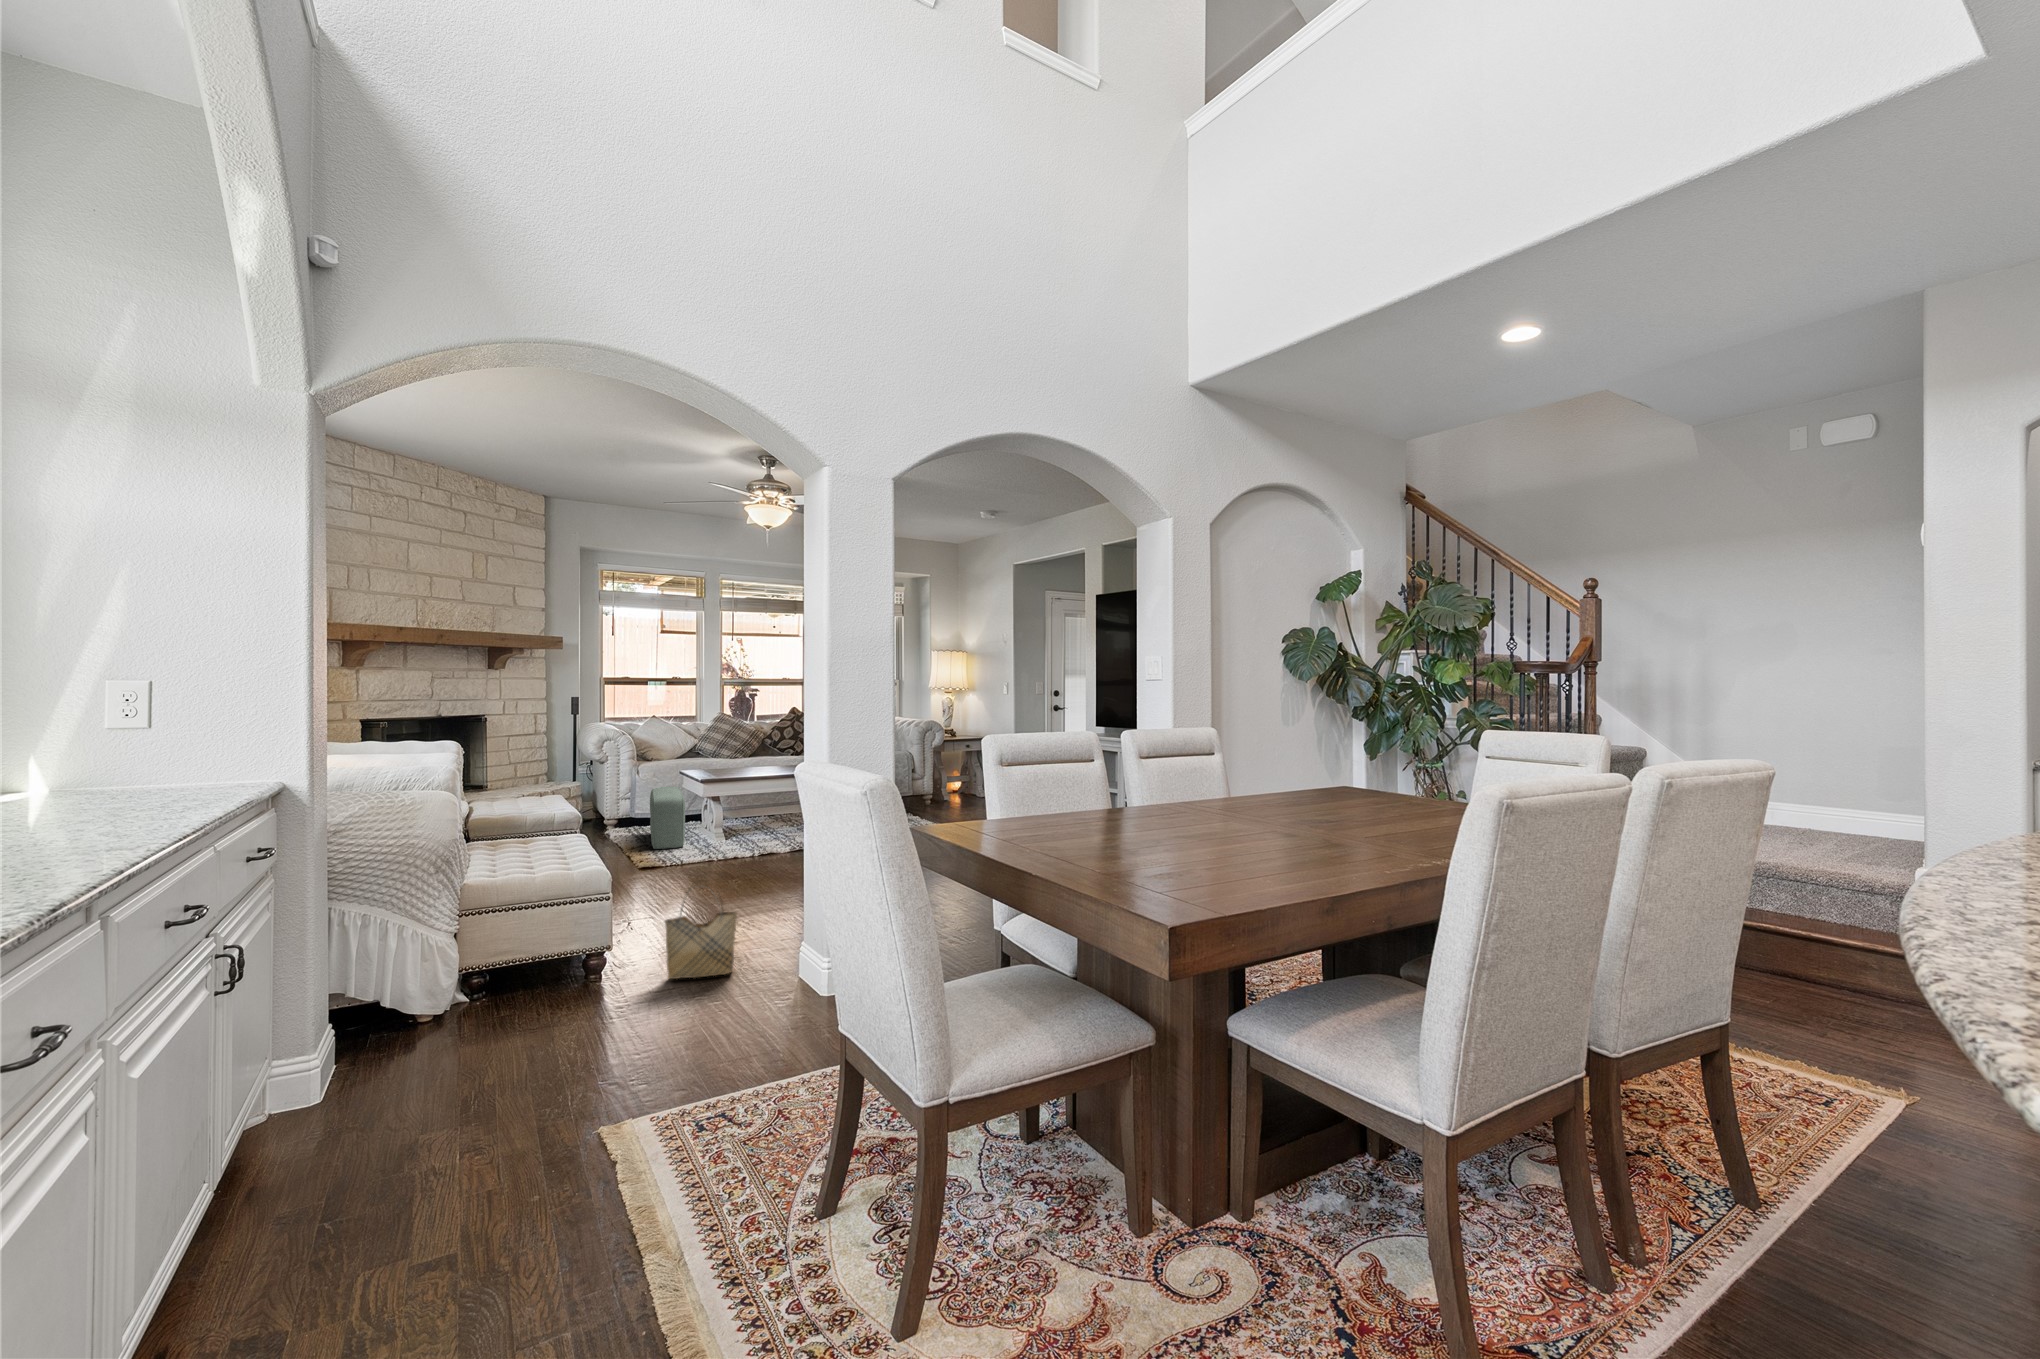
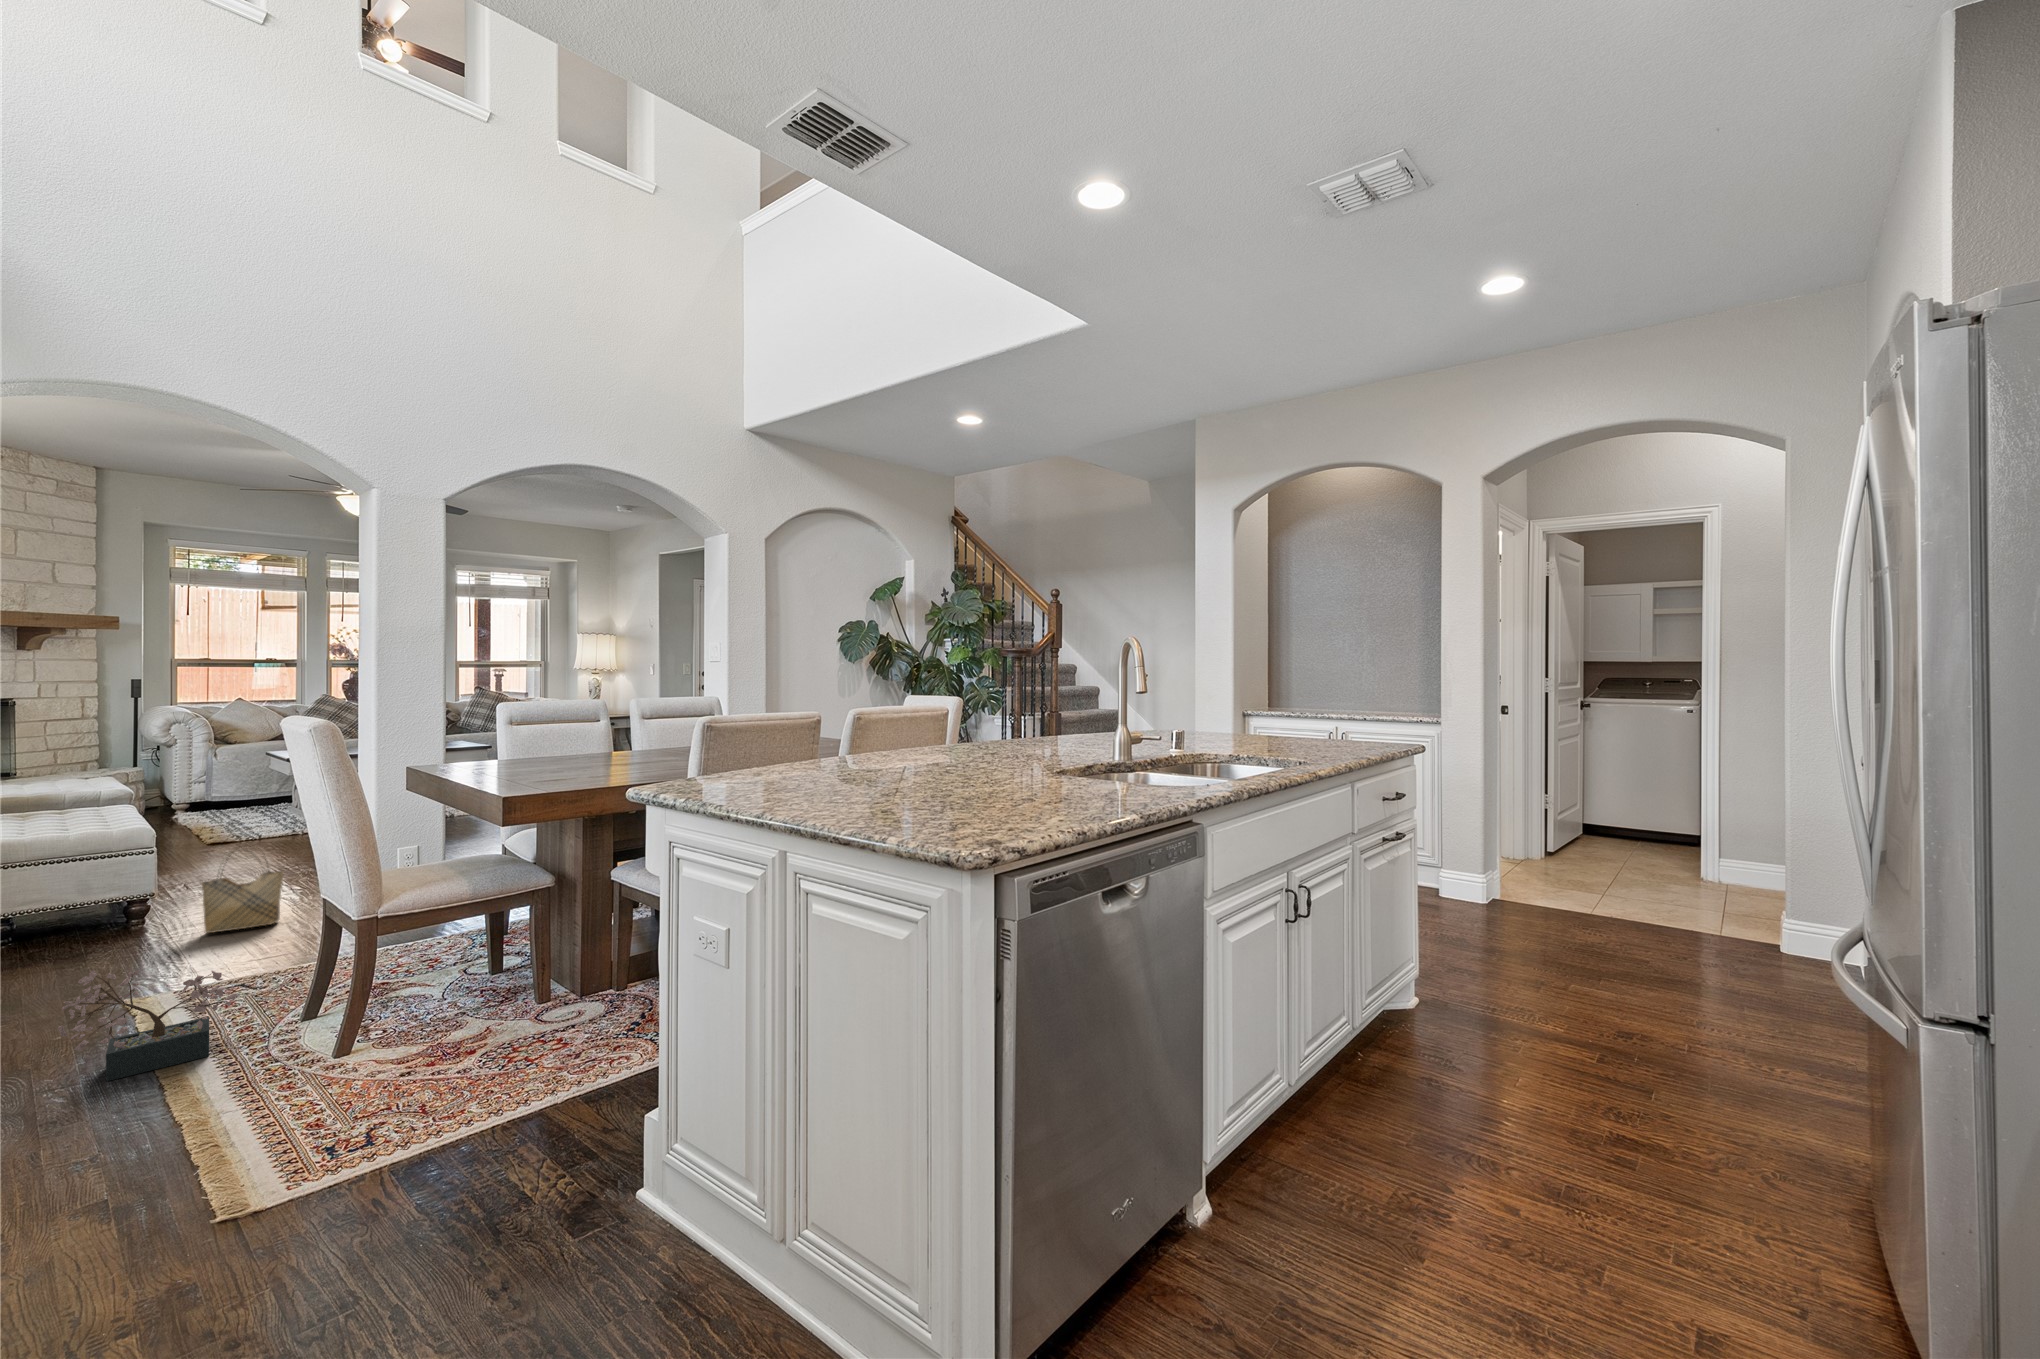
pouf: present [650,787,685,849] -> none [226,767,267,828]
decorative plant: none [575,1046,745,1197] -> present [58,970,237,1081]

